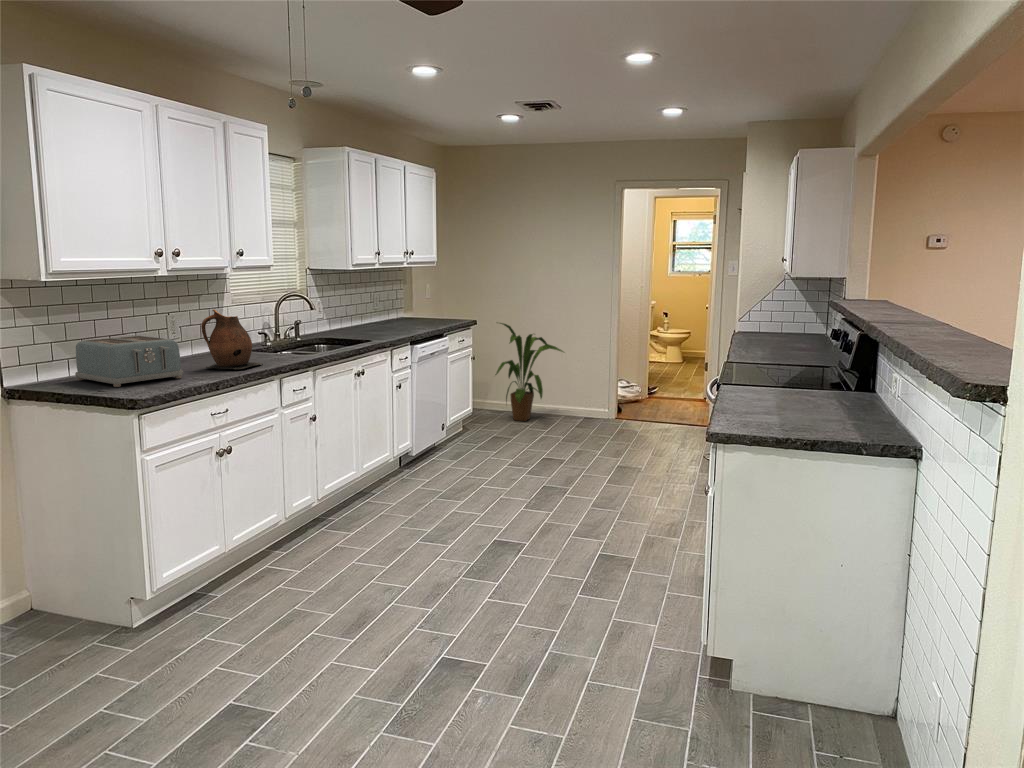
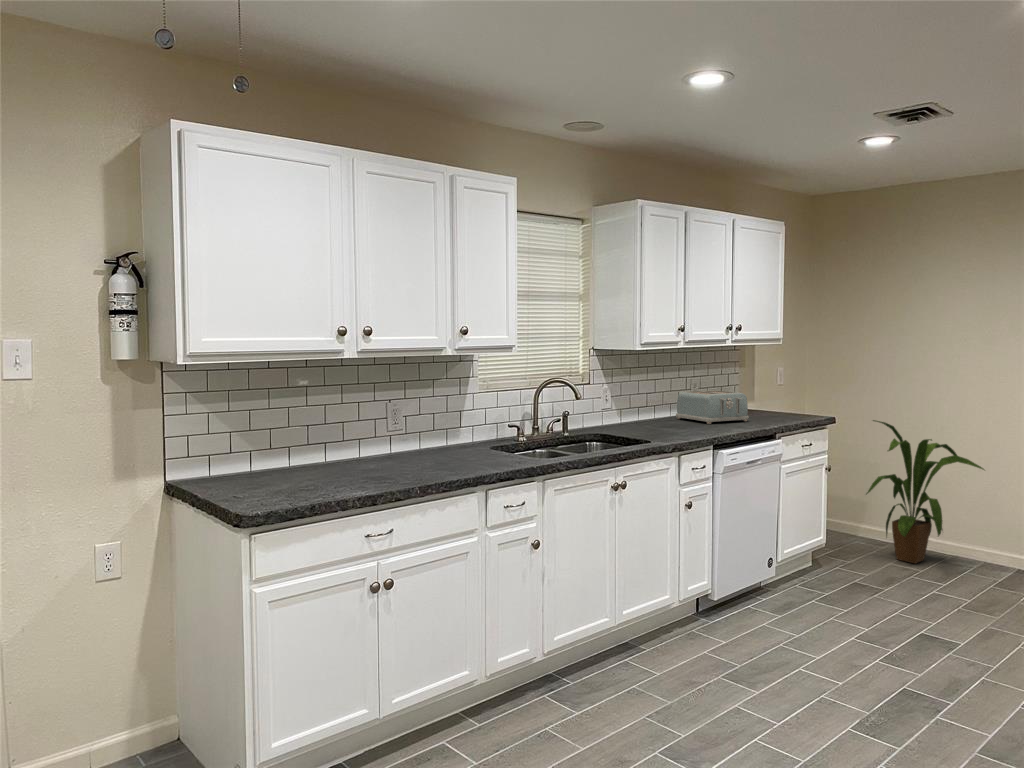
ceramic pitcher: present [201,309,263,370] -> none [392,400,463,479]
toaster: present [75,336,183,387] -> present [676,390,749,424]

